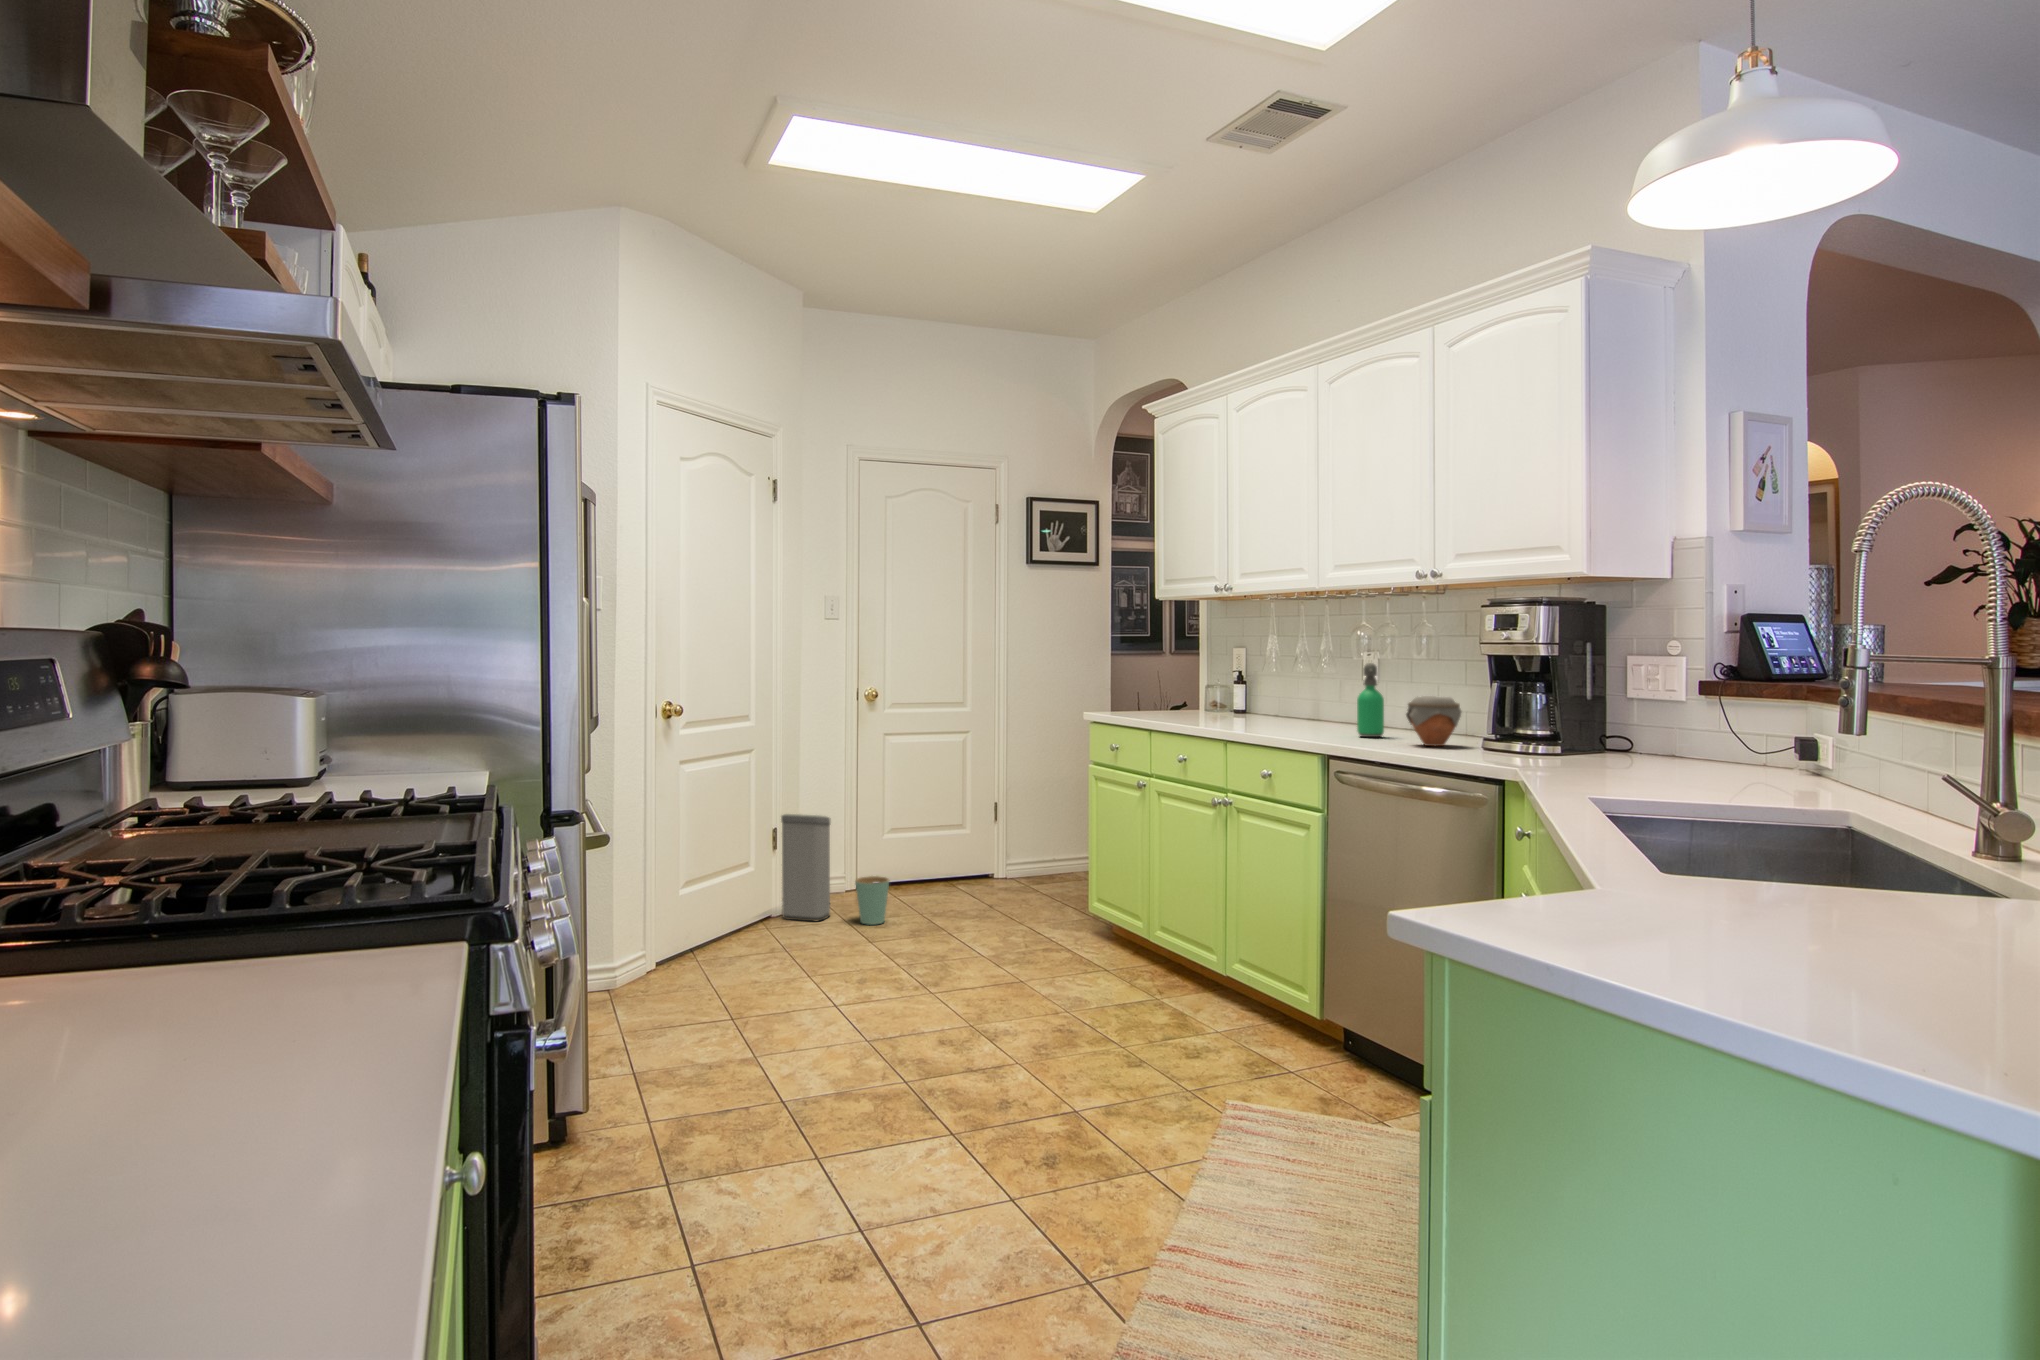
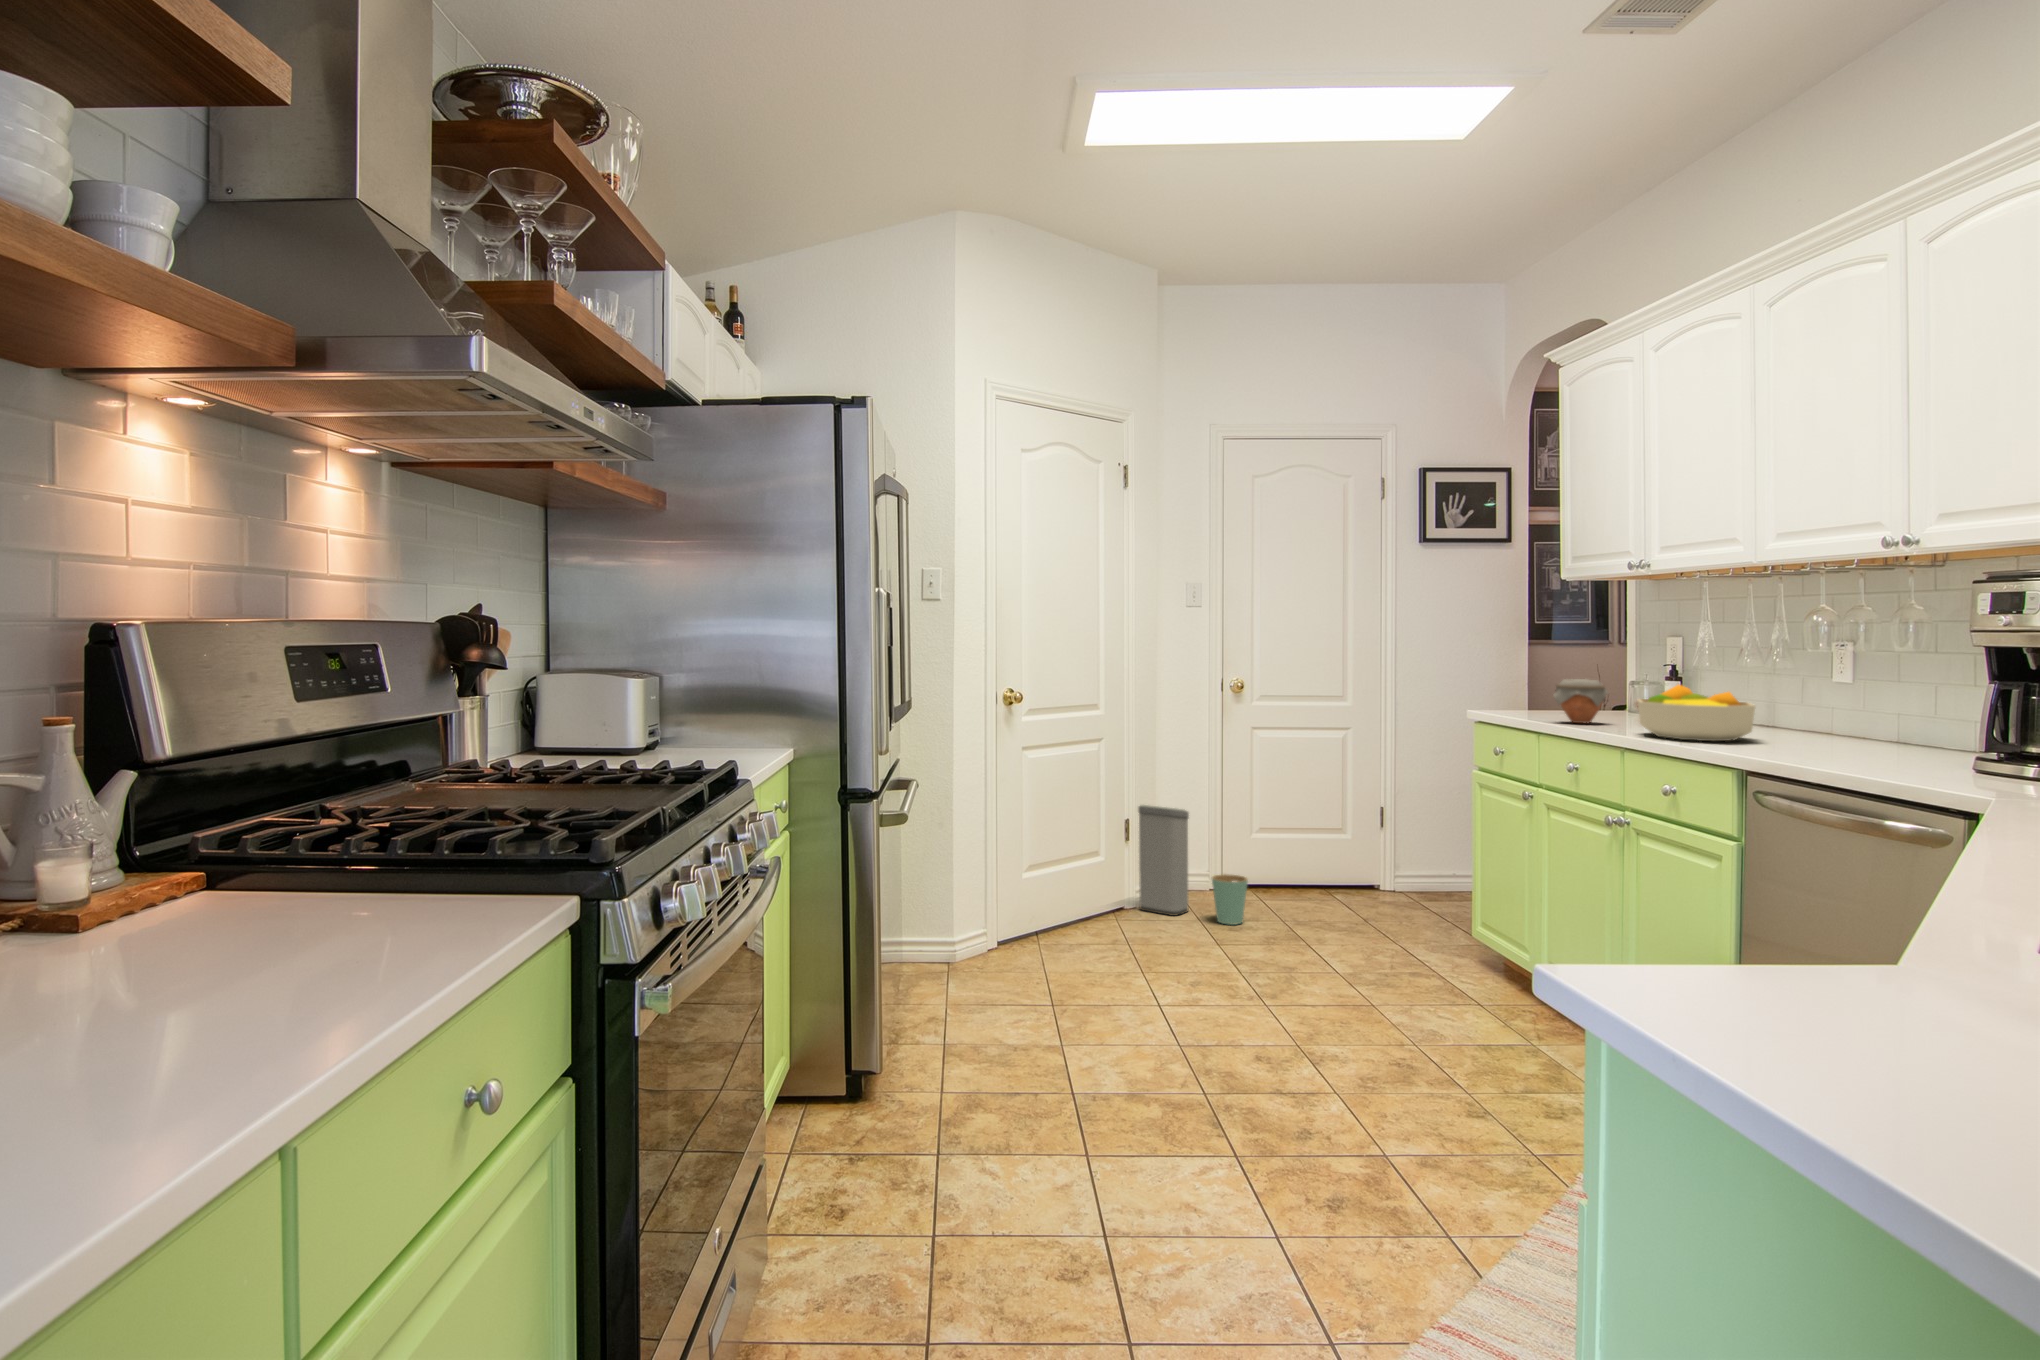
soap dispenser: present [1357,663,1384,737] -> none [1802,658,1842,751]
fruit bowl: none [1232,686,1321,732] -> present [1638,685,1755,741]
jar: present [1406,696,1461,746] -> present [1554,679,1608,723]

